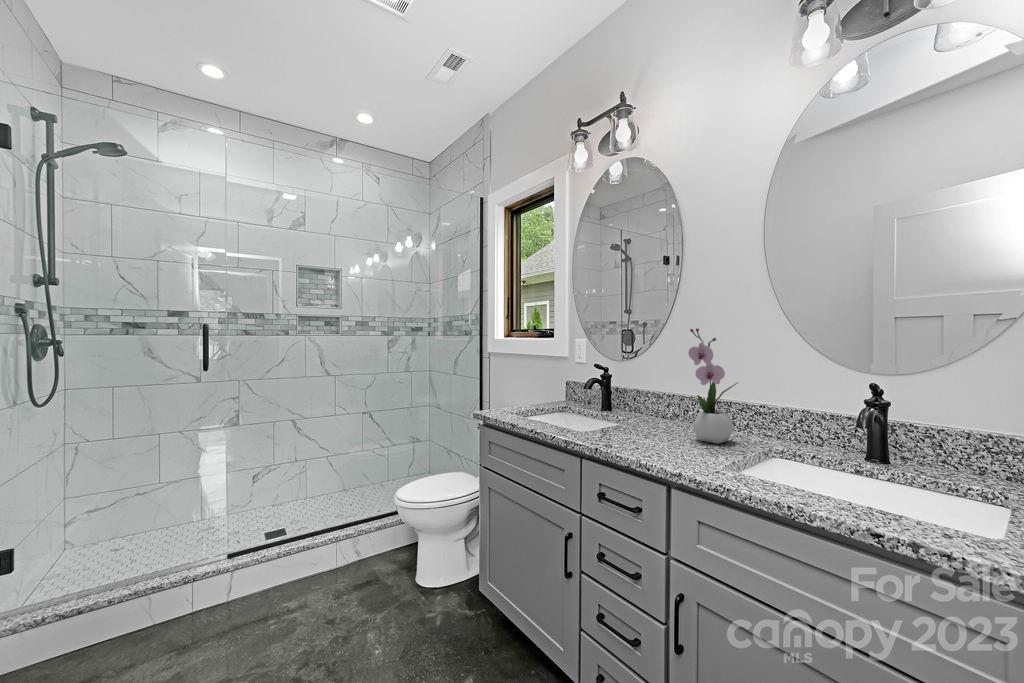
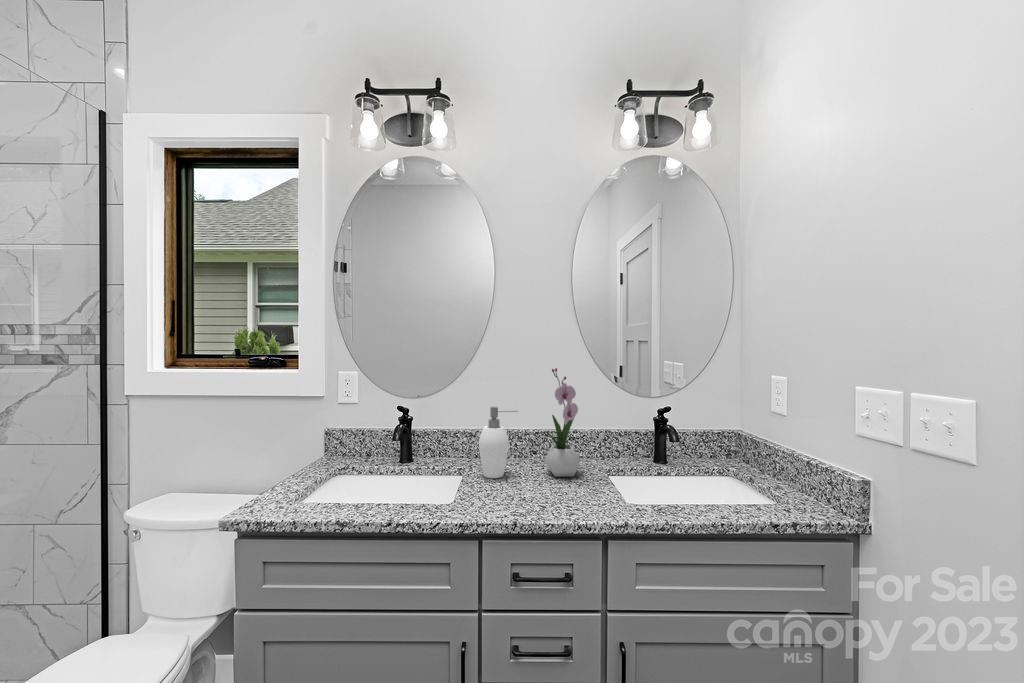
soap dispenser: none [635,366,671,431] -> present [479,407,518,478]

